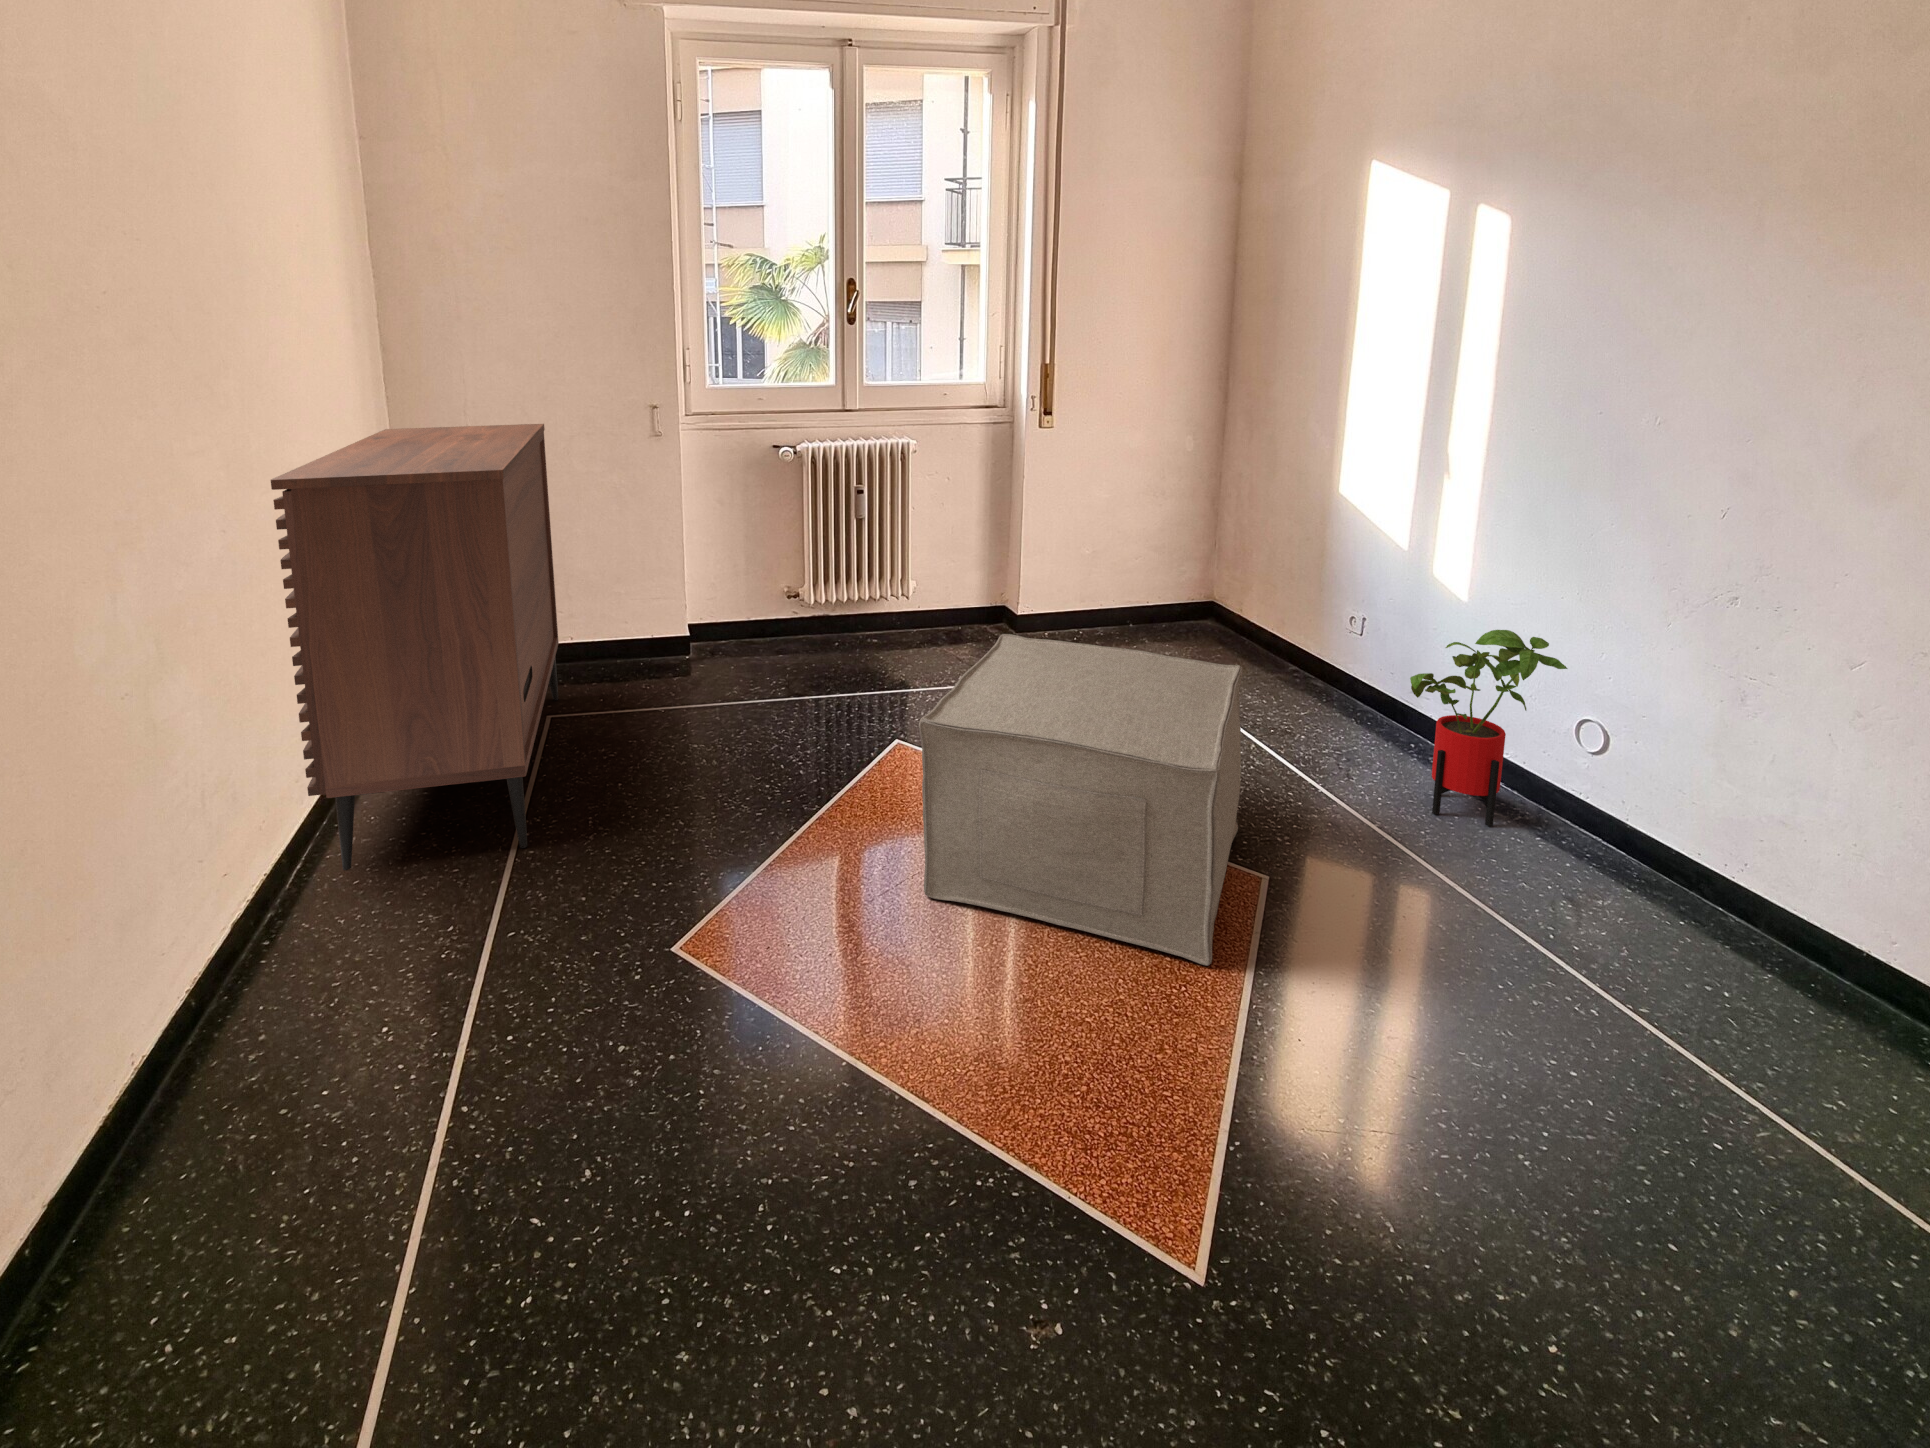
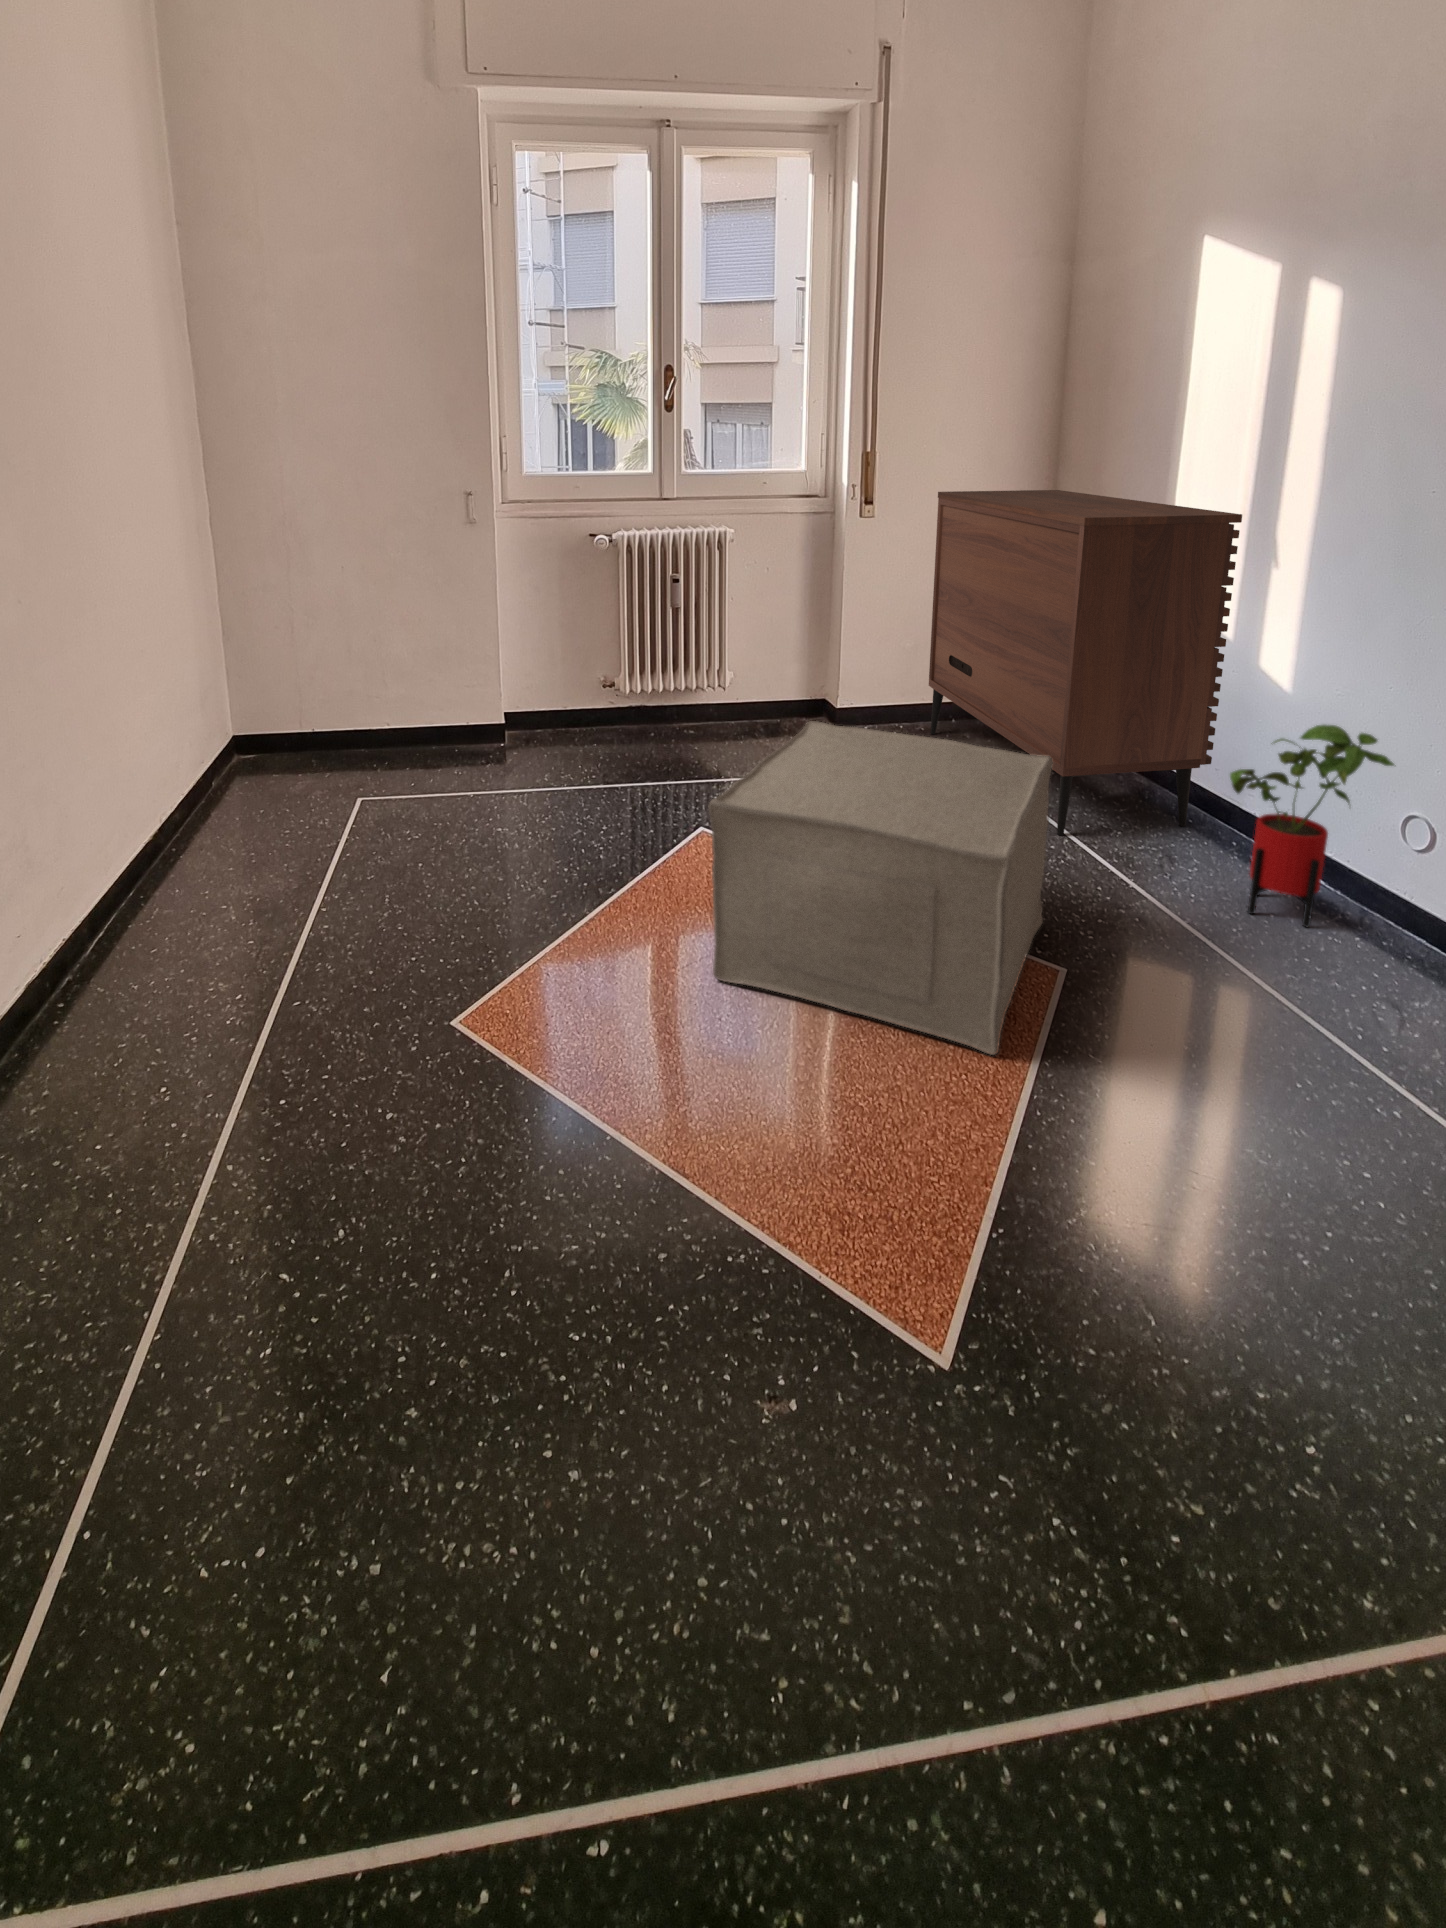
dresser: present [271,424,559,870] -> present [929,490,1242,836]

